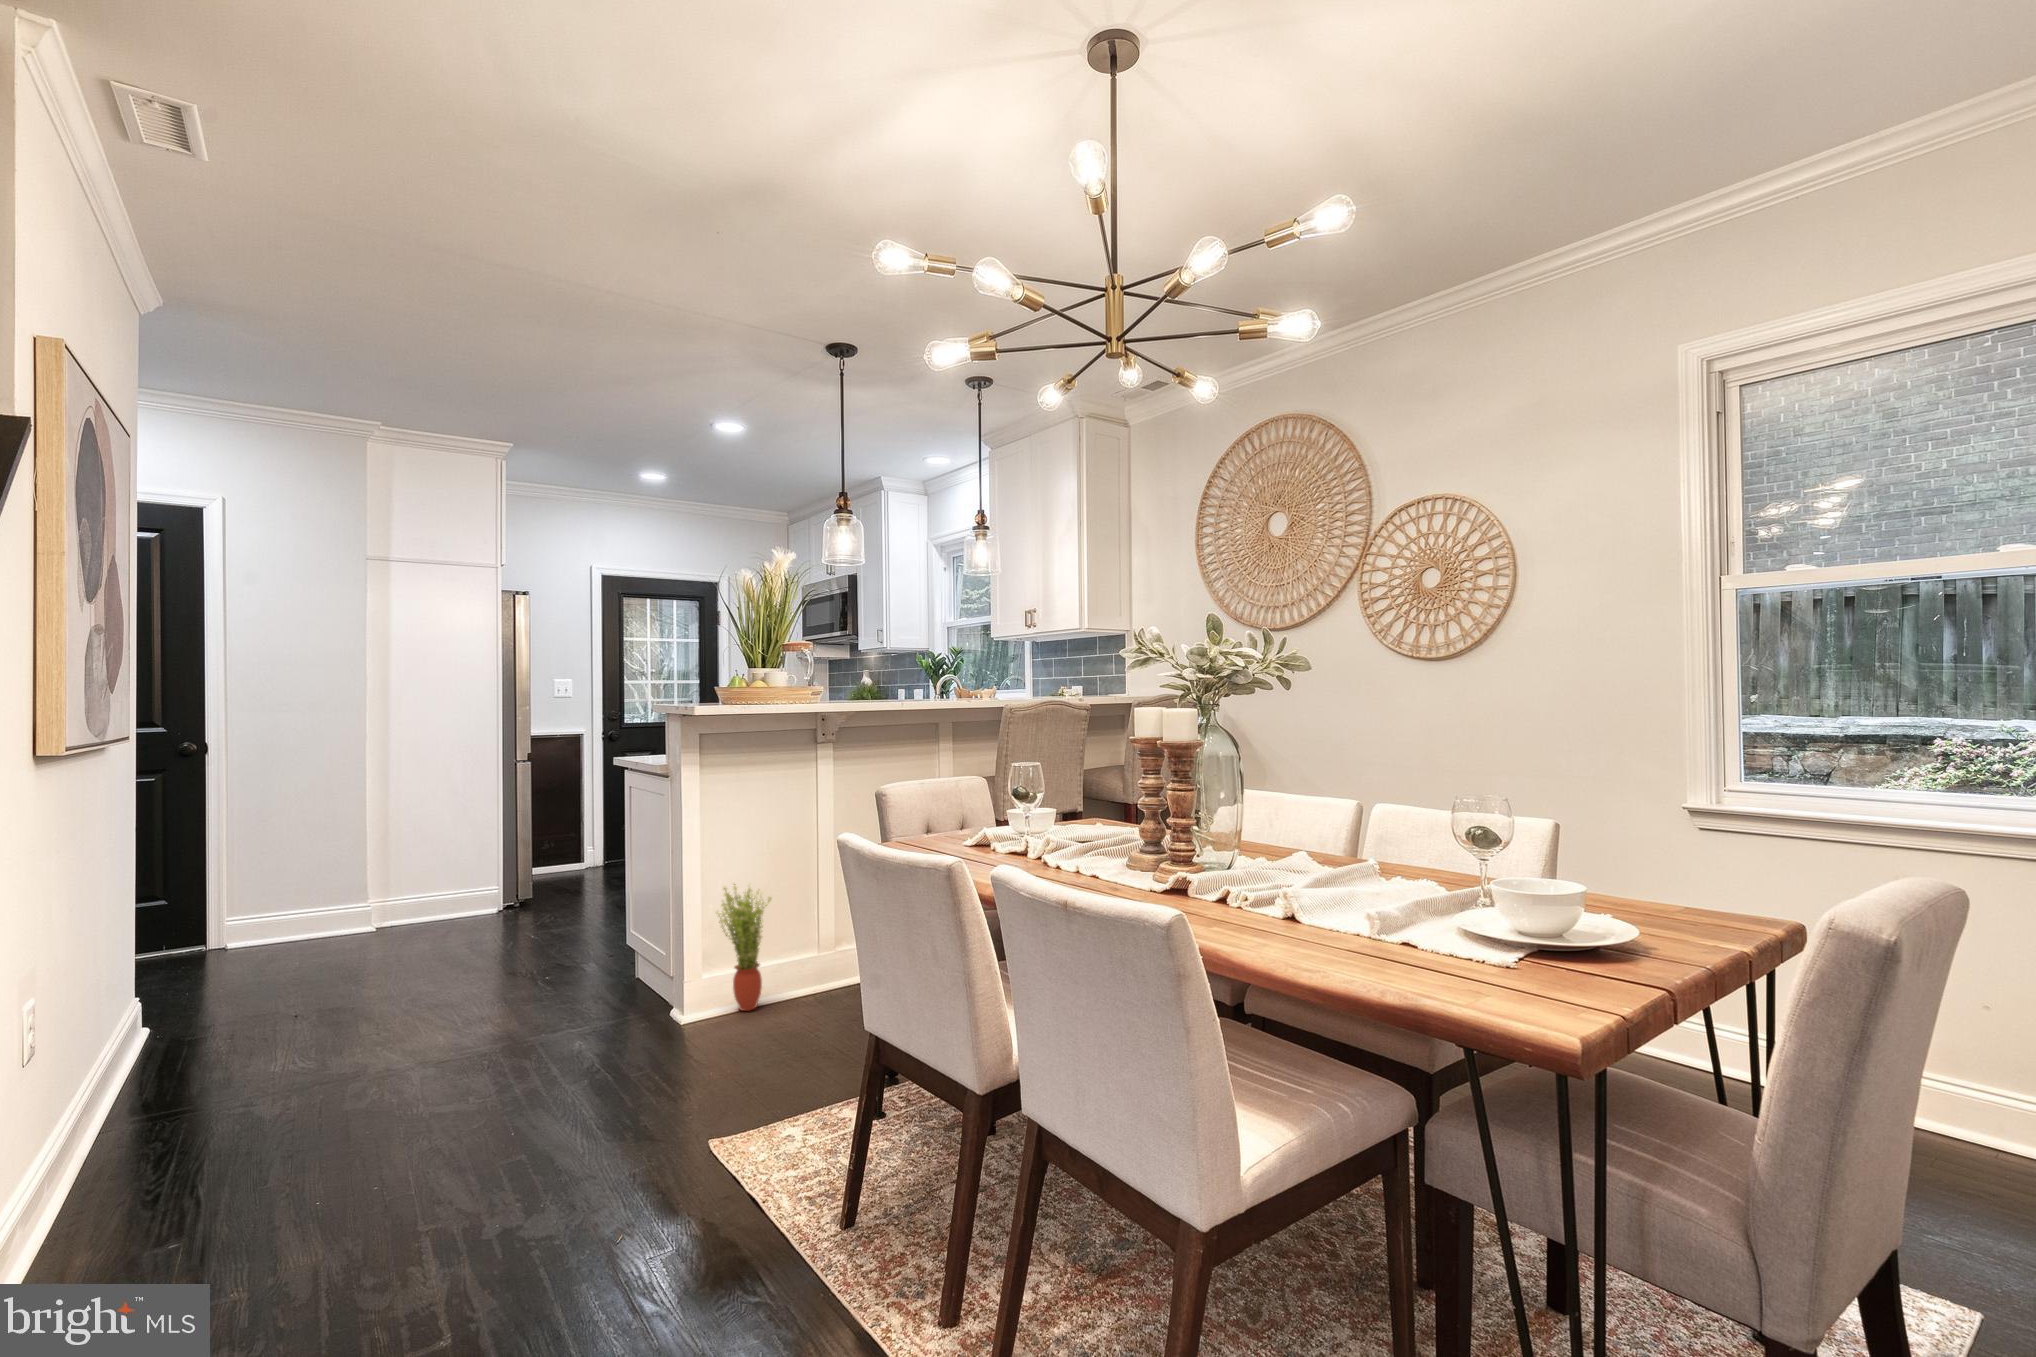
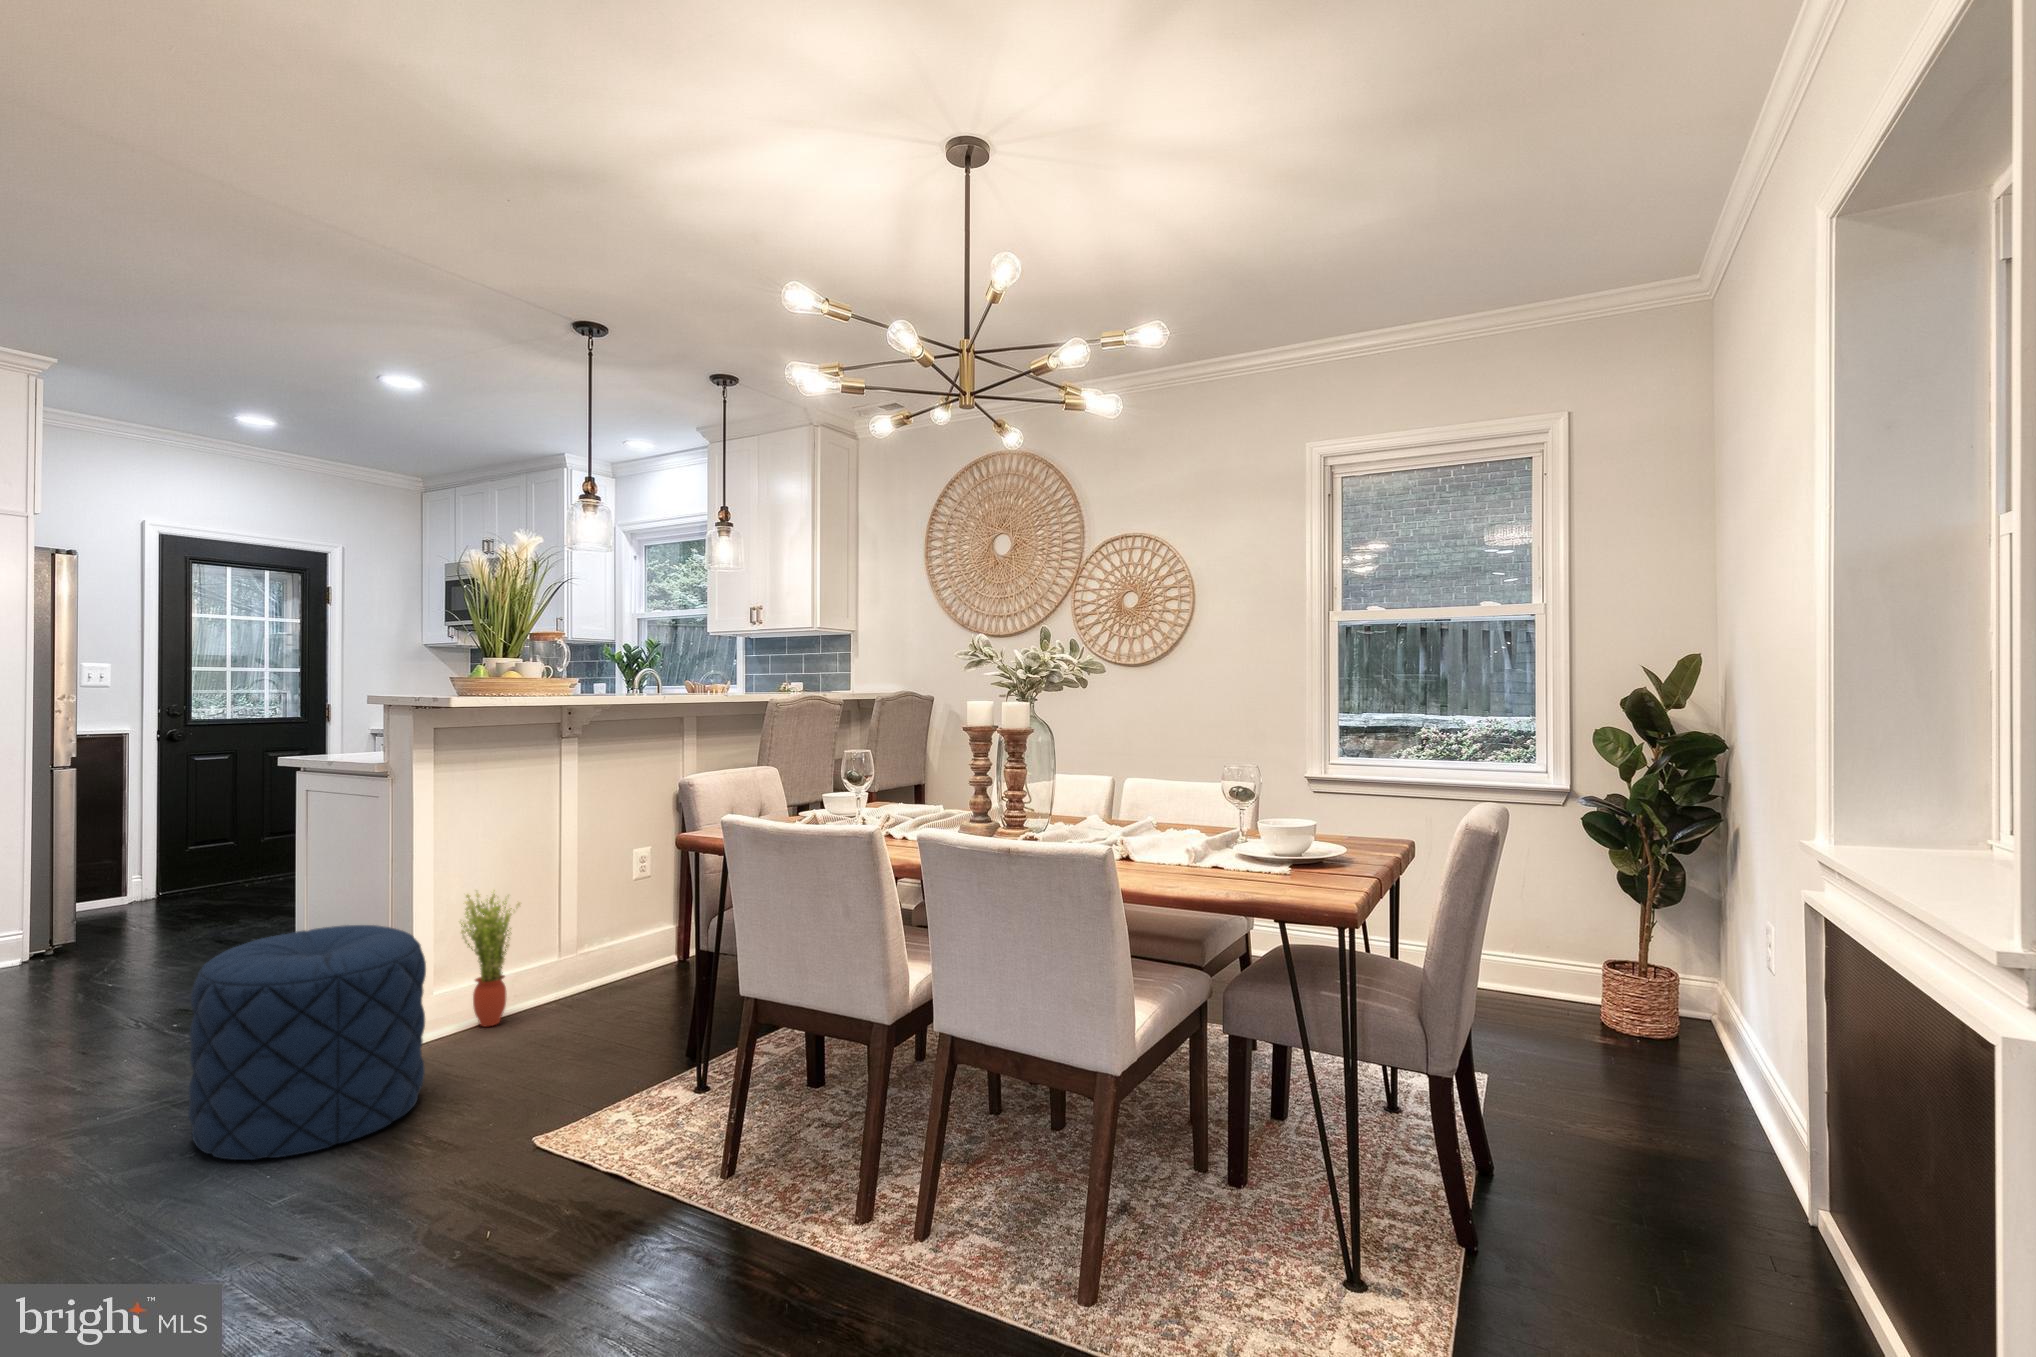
pouf: none [464,913,654,1122] -> present [188,925,426,1160]

